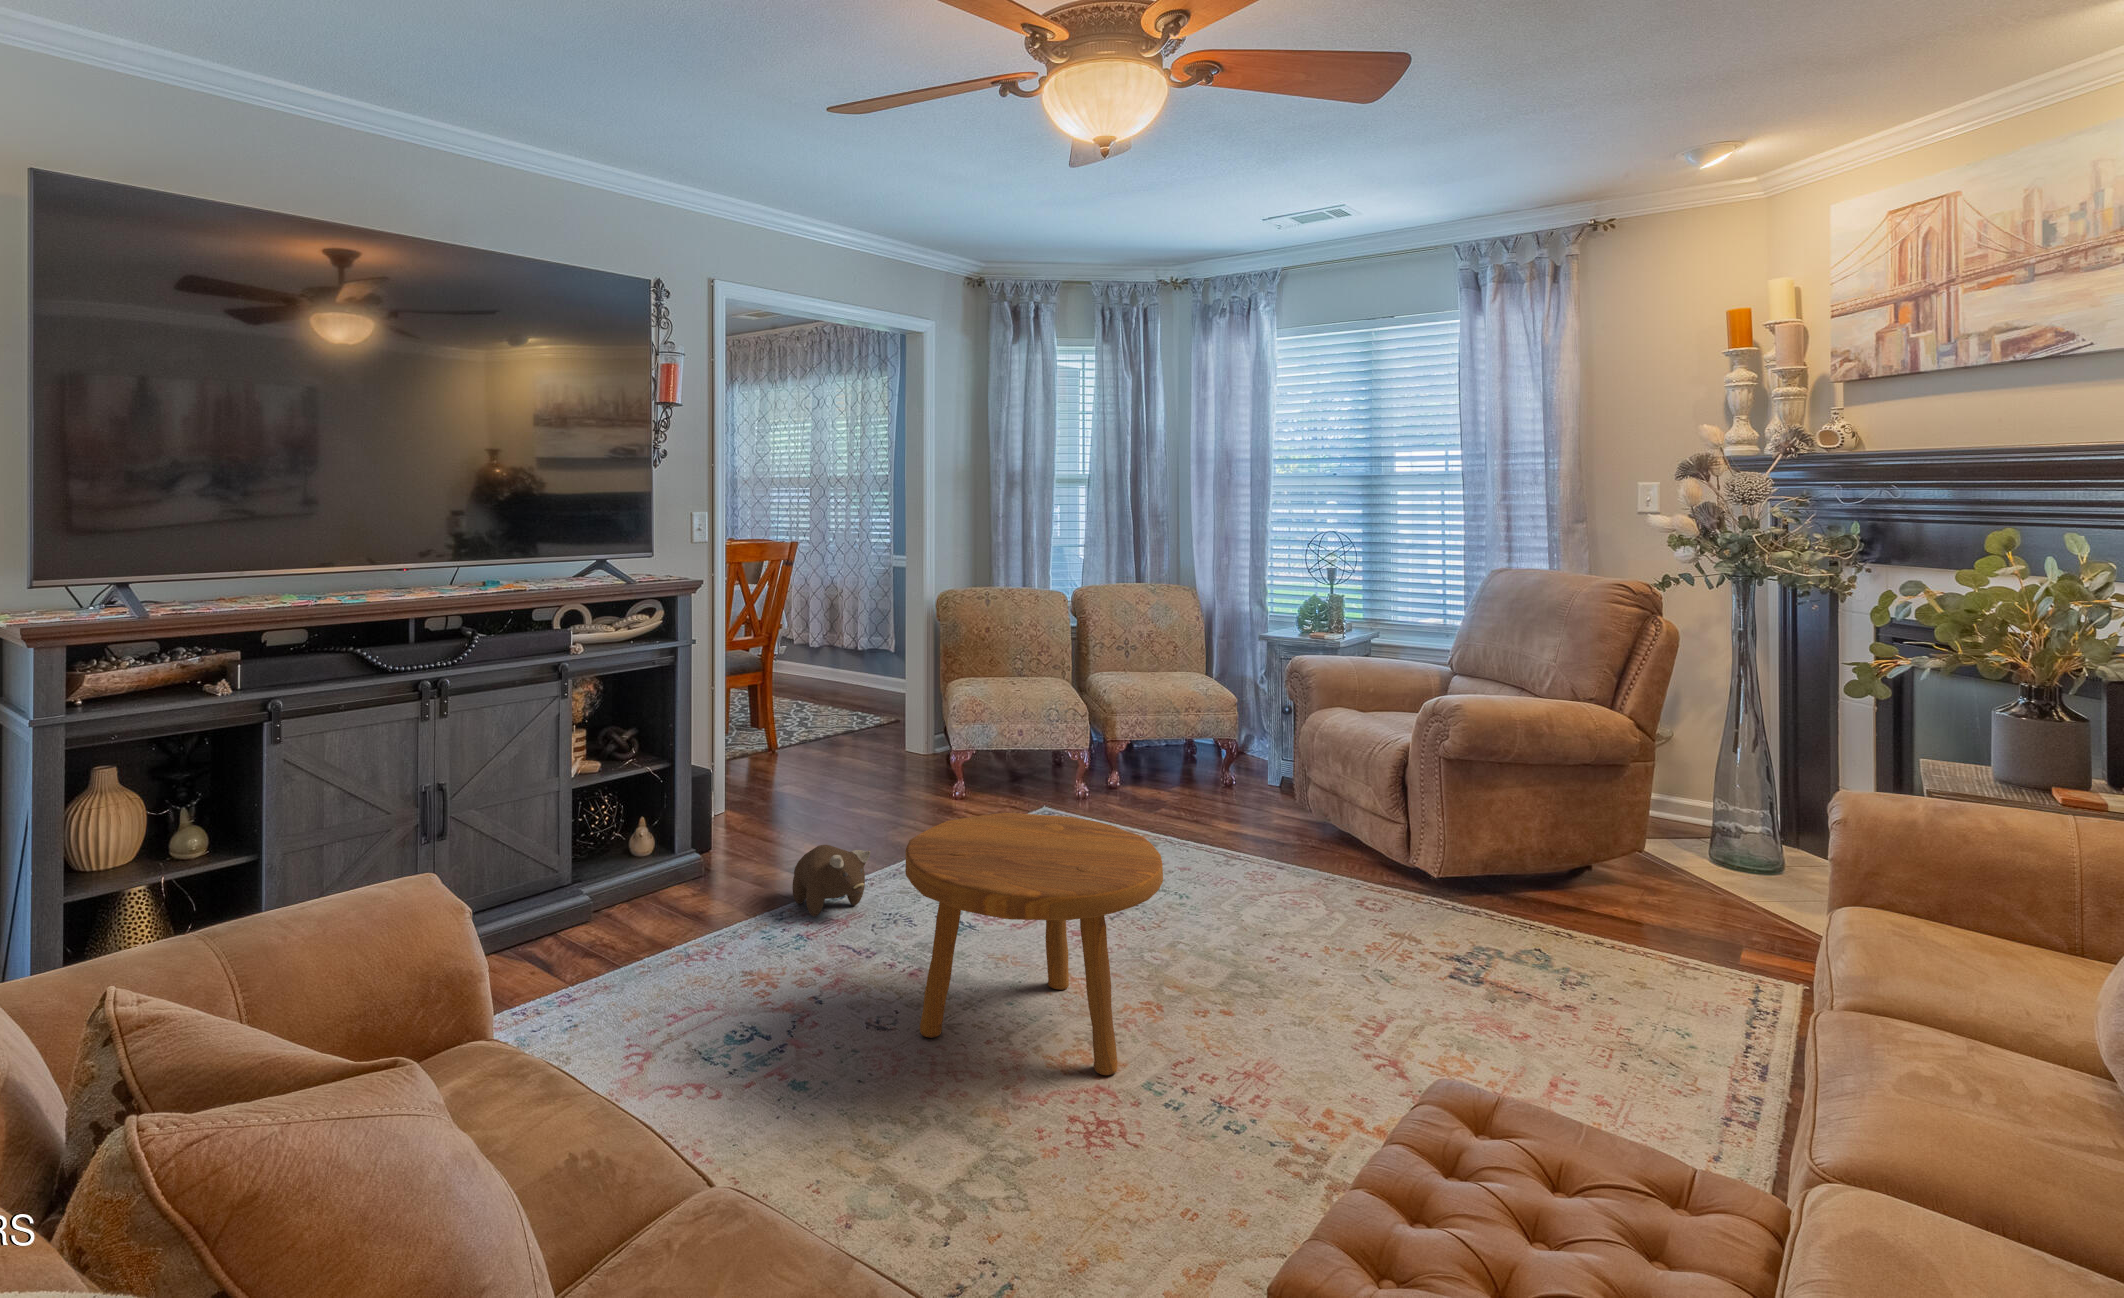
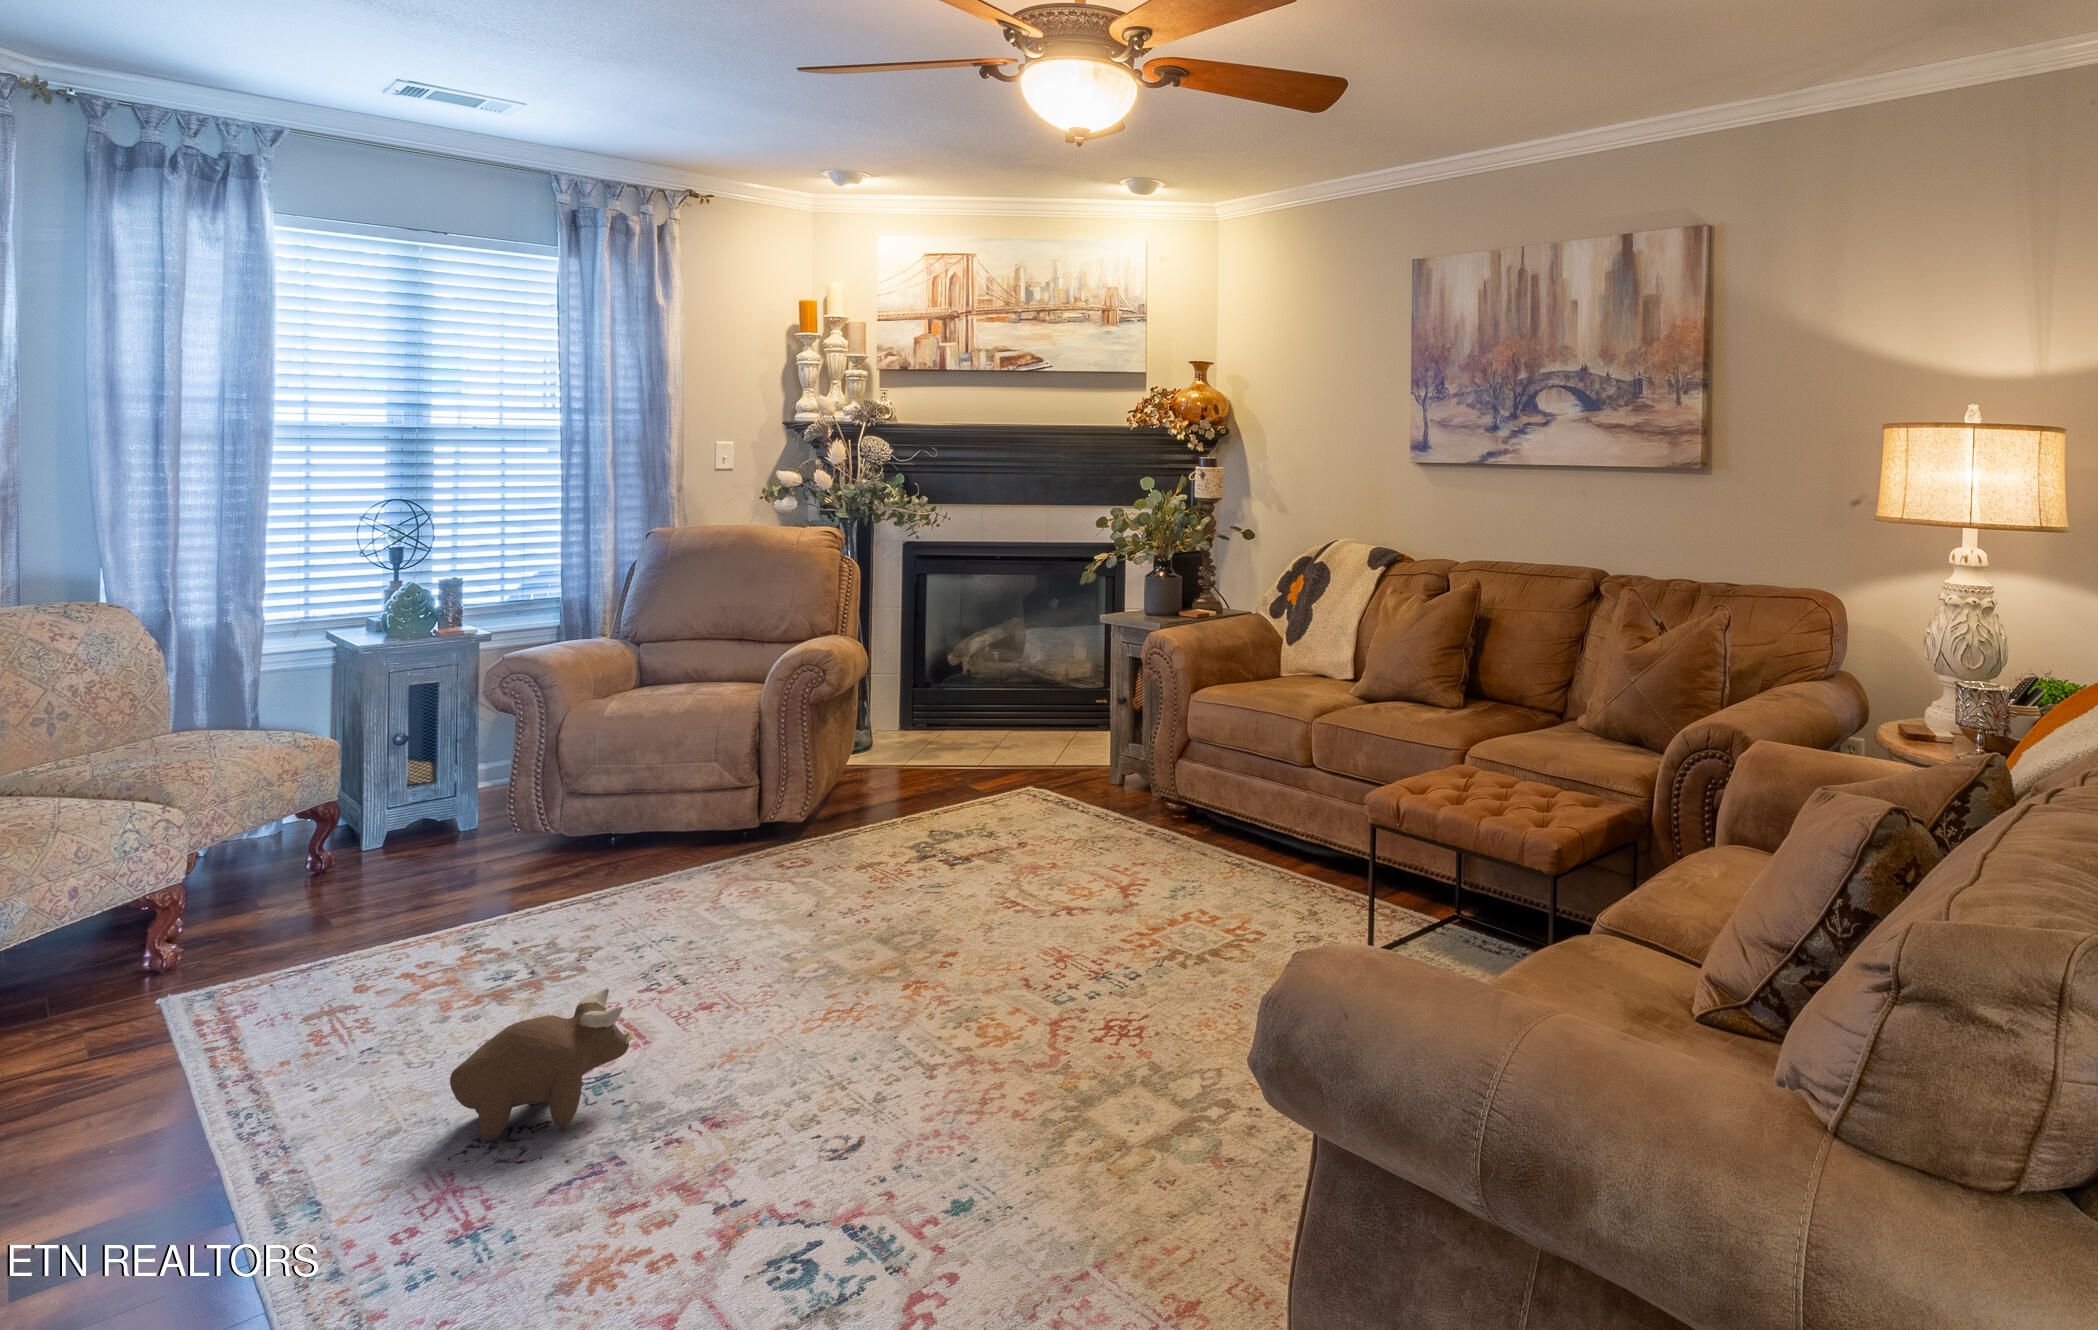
footstool: present [905,813,1163,1075] -> none [857,795,1127,1064]

